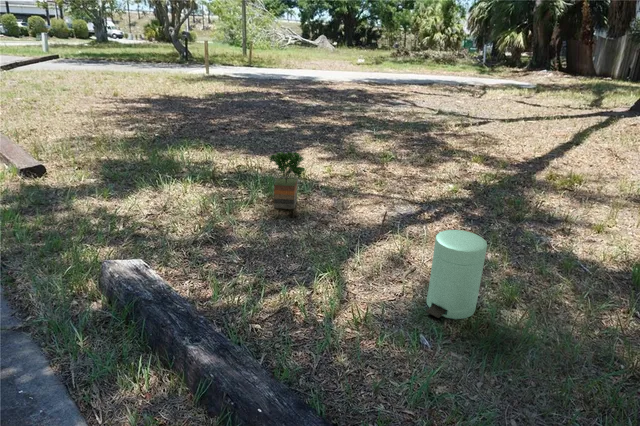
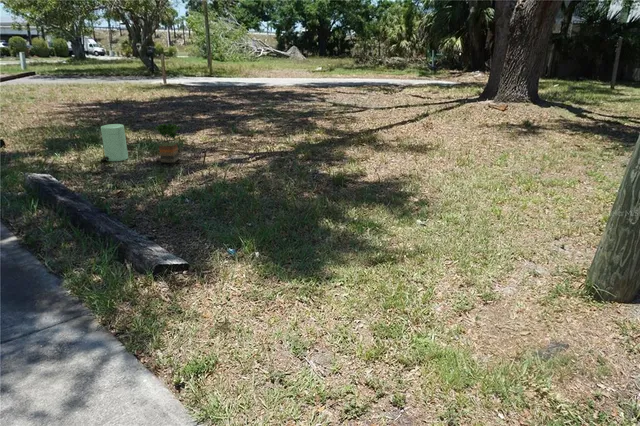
trash can: present [426,230,487,319] -> present [101,124,128,161]

